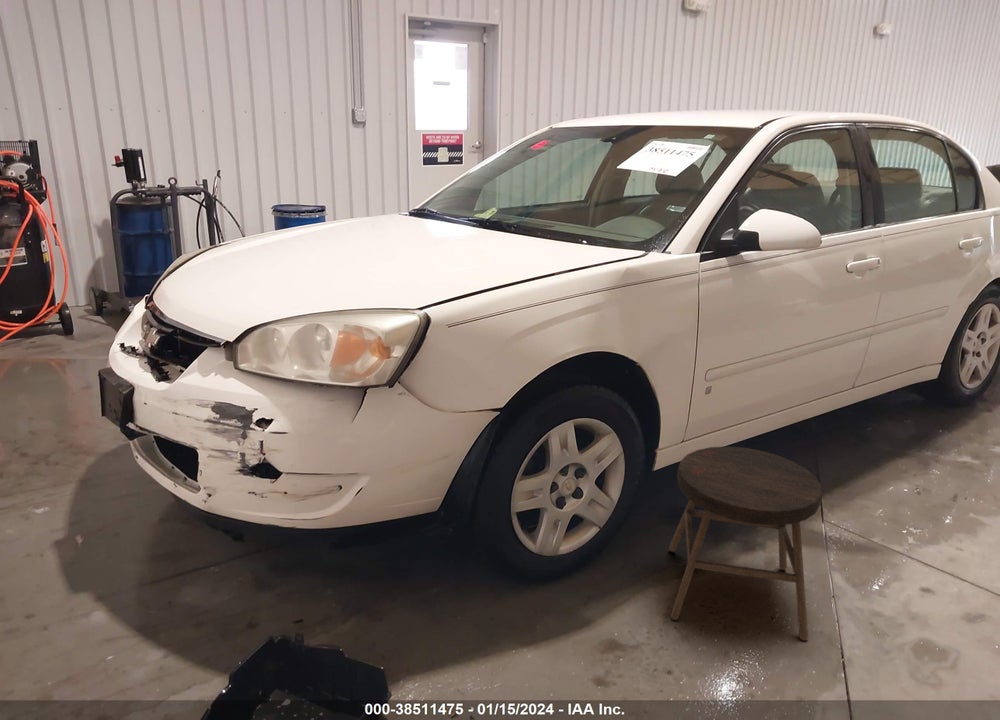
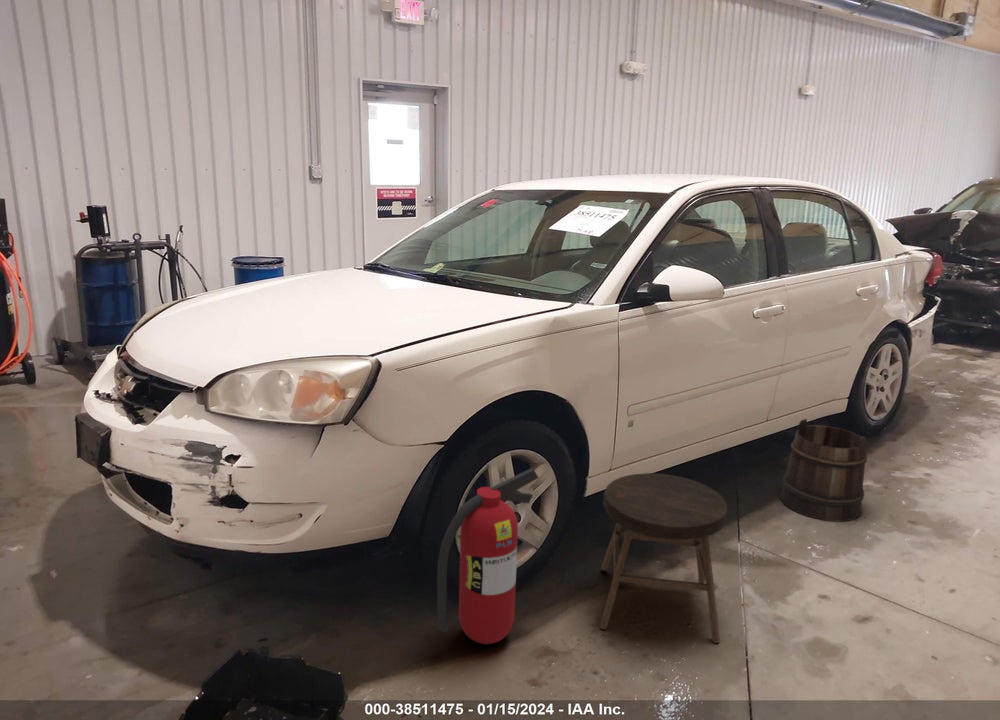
bucket: none [865,387,970,503] -> present [780,419,867,522]
fire extinguisher: none [488,440,607,633] -> present [436,469,538,644]

